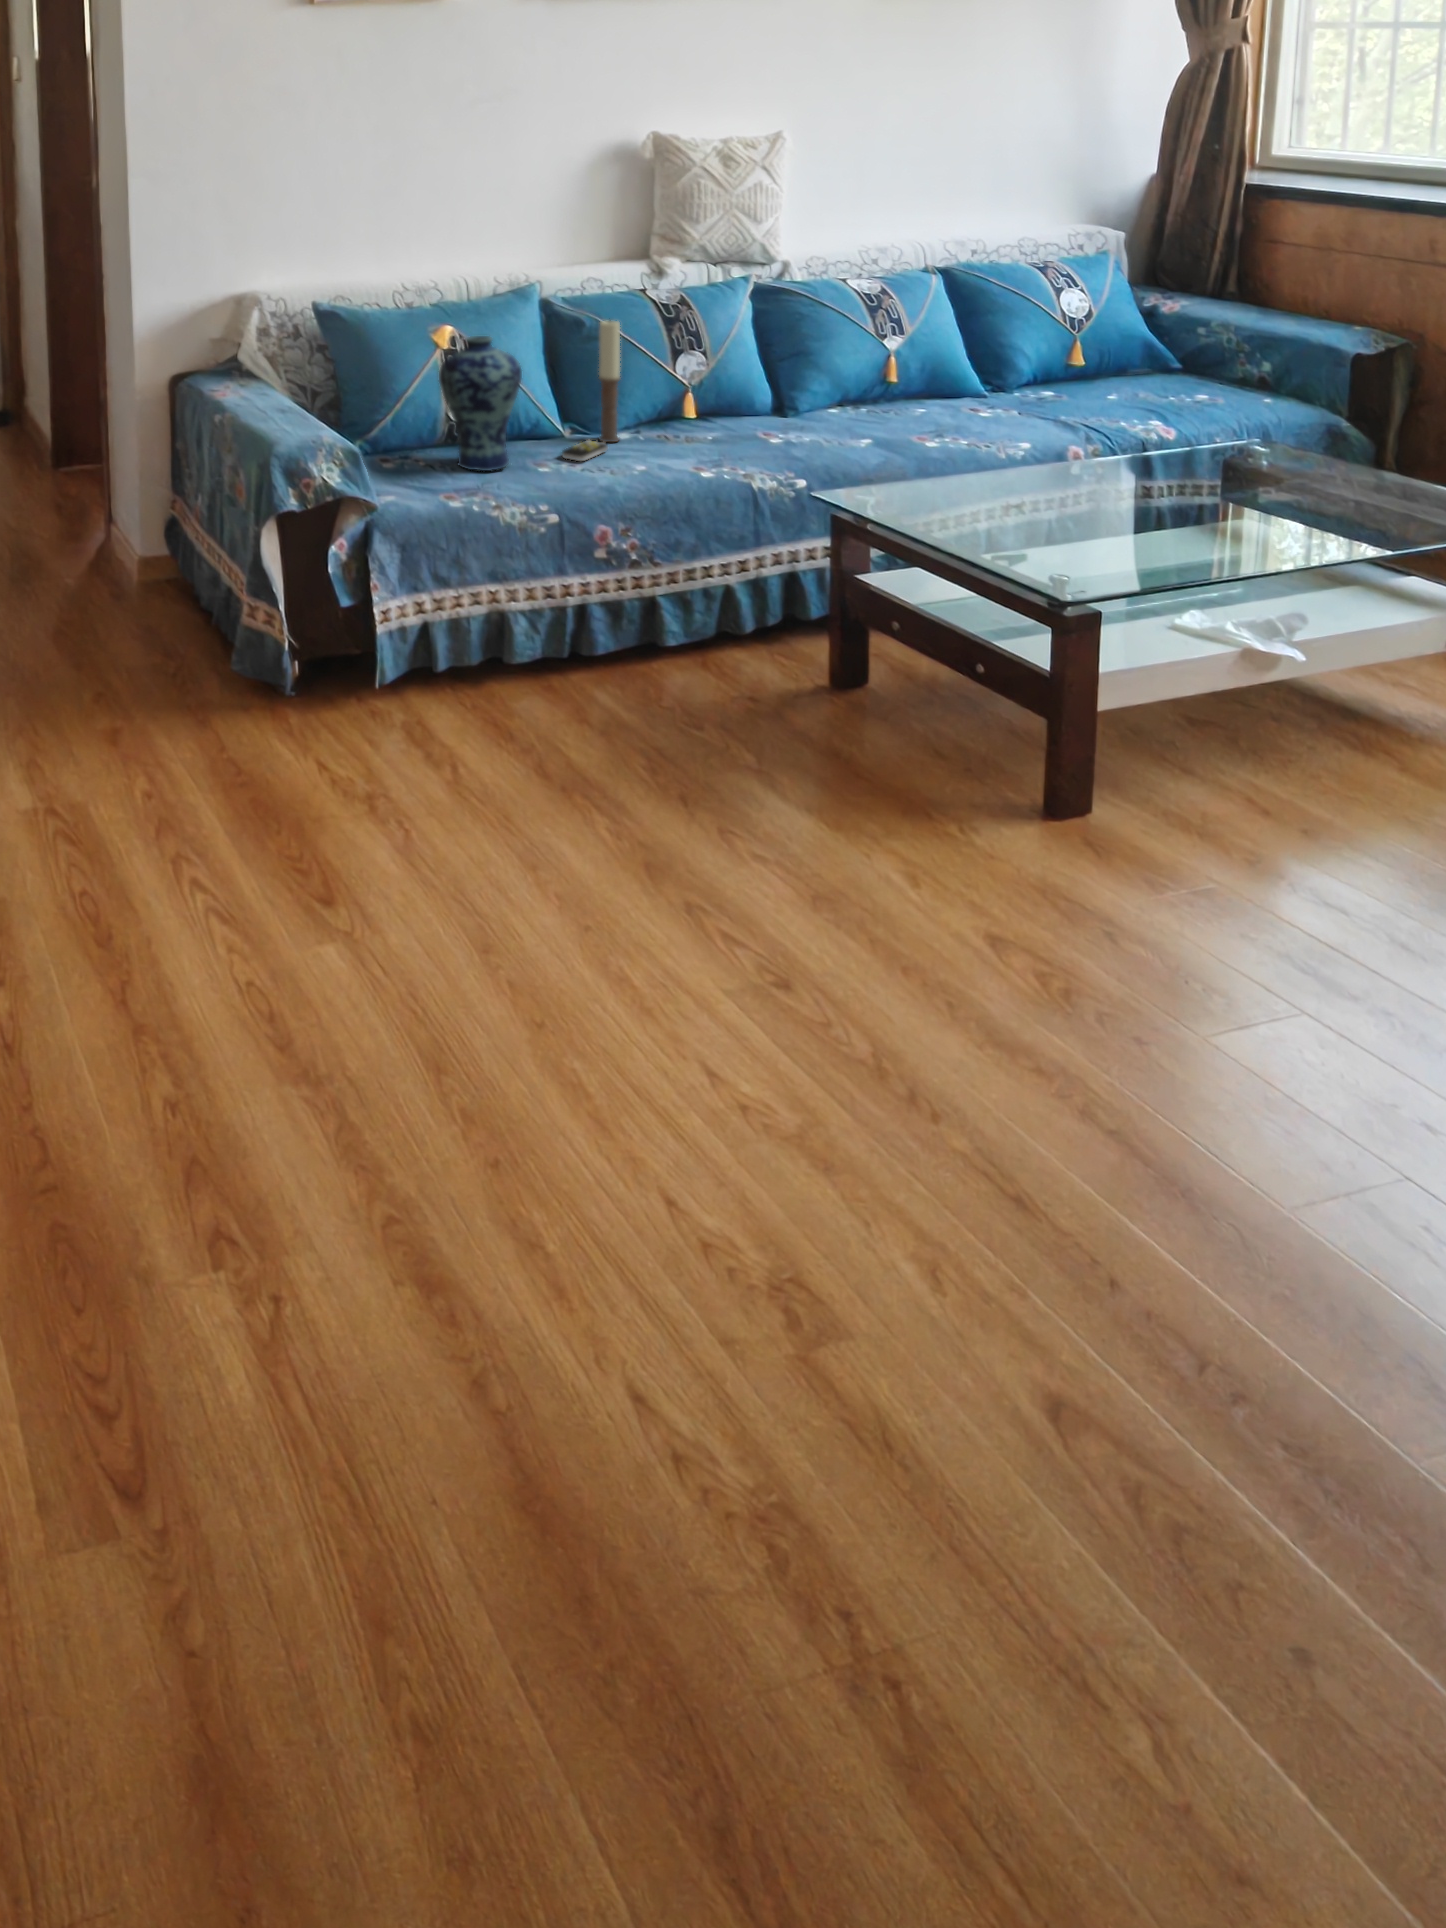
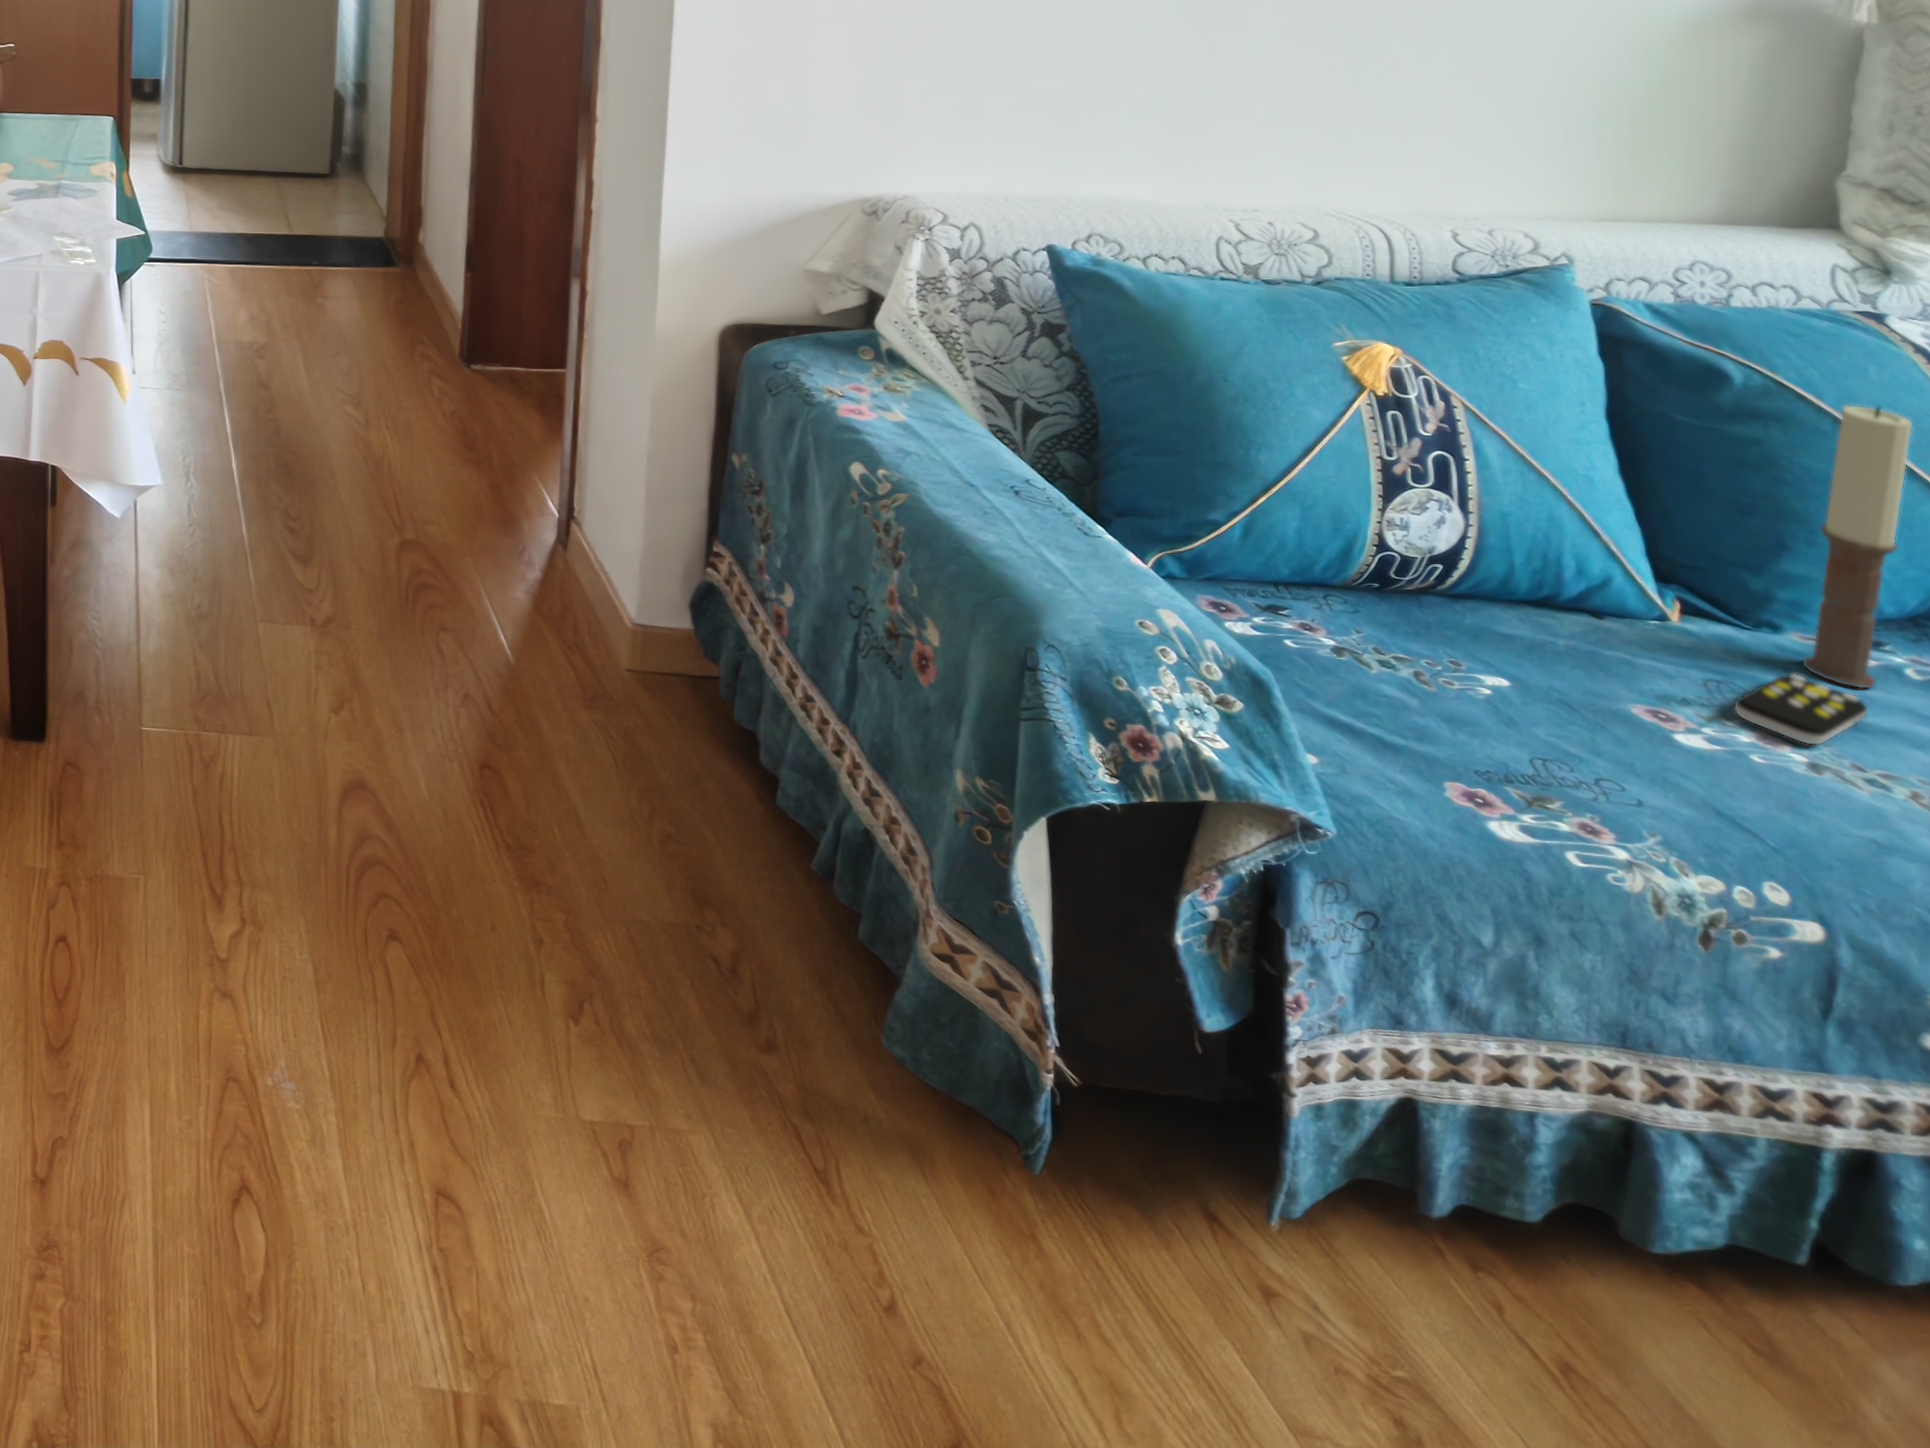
vase: present [439,336,522,471] -> none [1414,407,1658,726]

